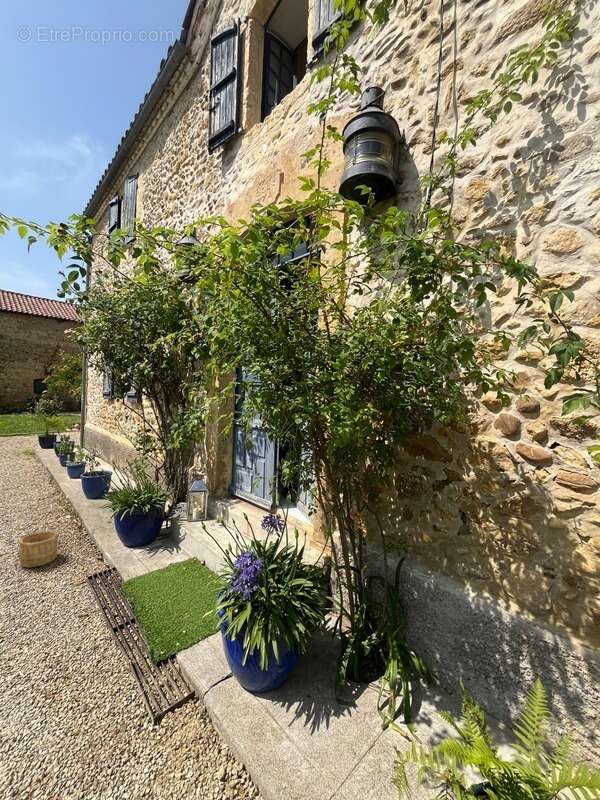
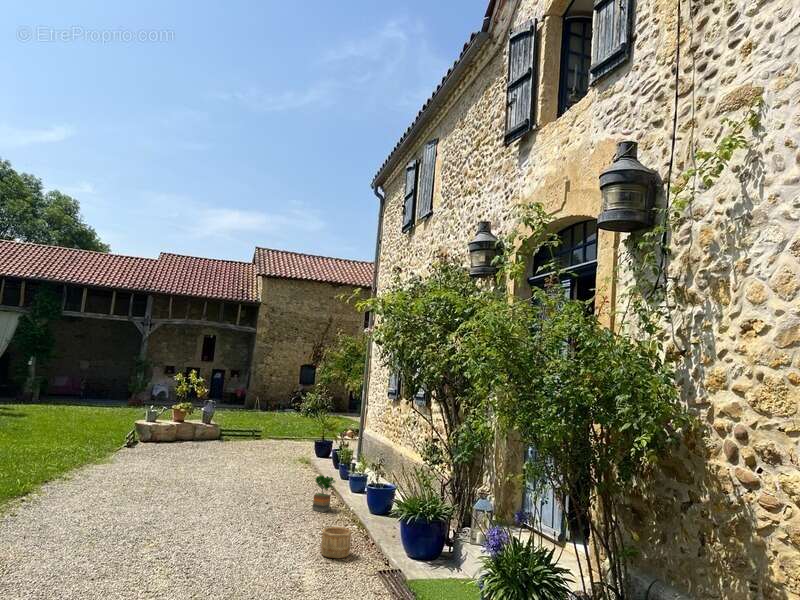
potted tree: none [20,474,47,509] -> present [313,475,336,512]

